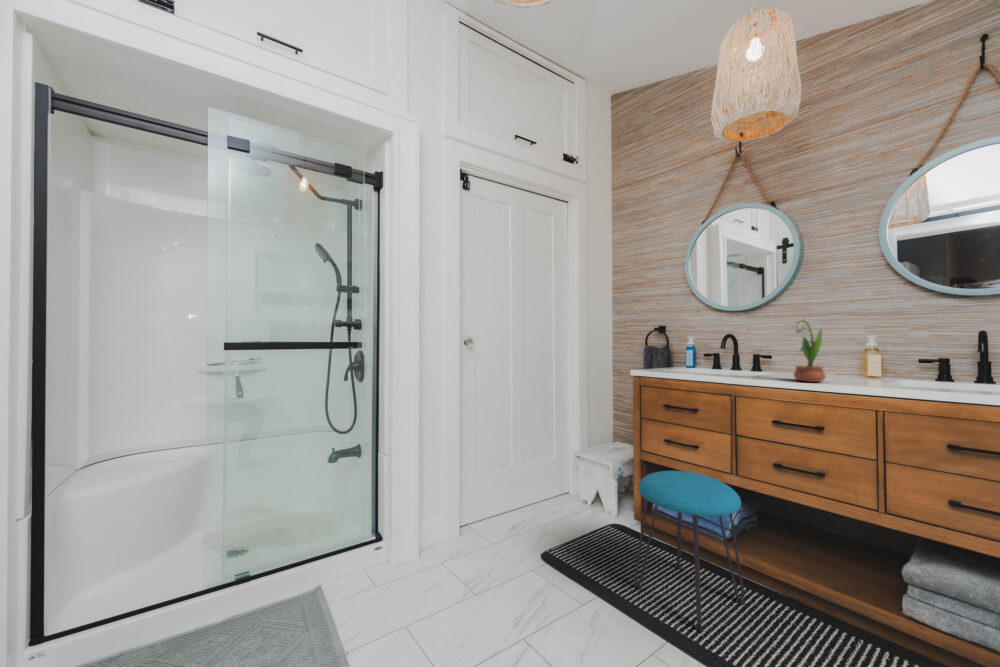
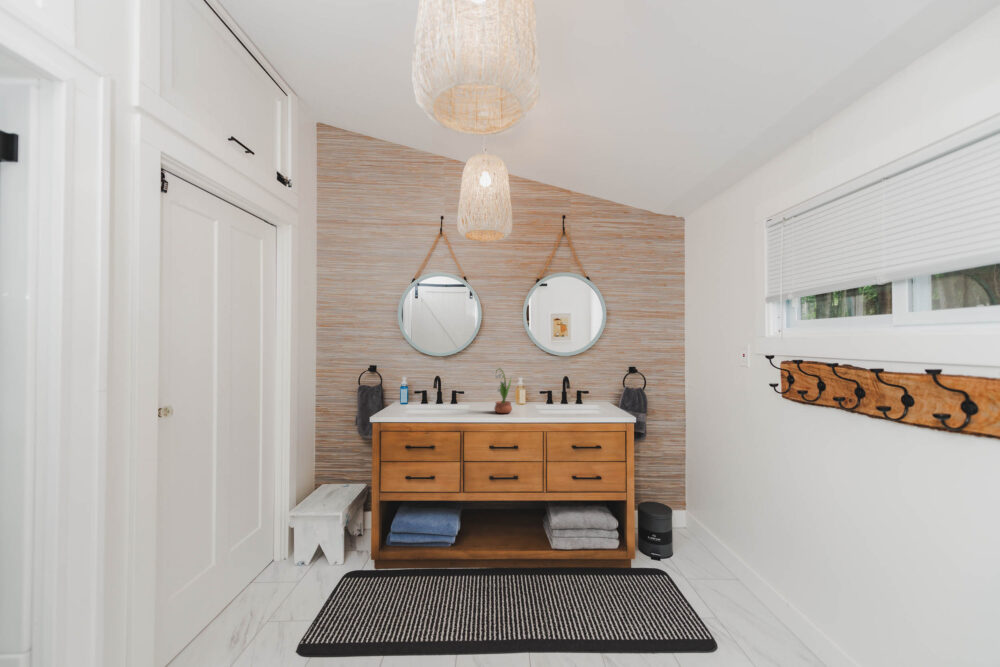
stool: present [634,471,745,631] -> none [405,502,484,630]

